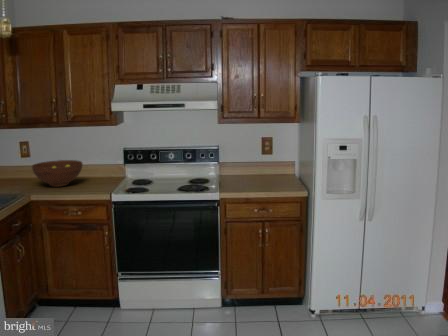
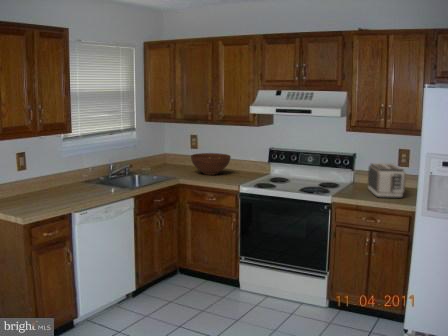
toaster: none [241,152,284,187] -> present [368,163,406,198]

